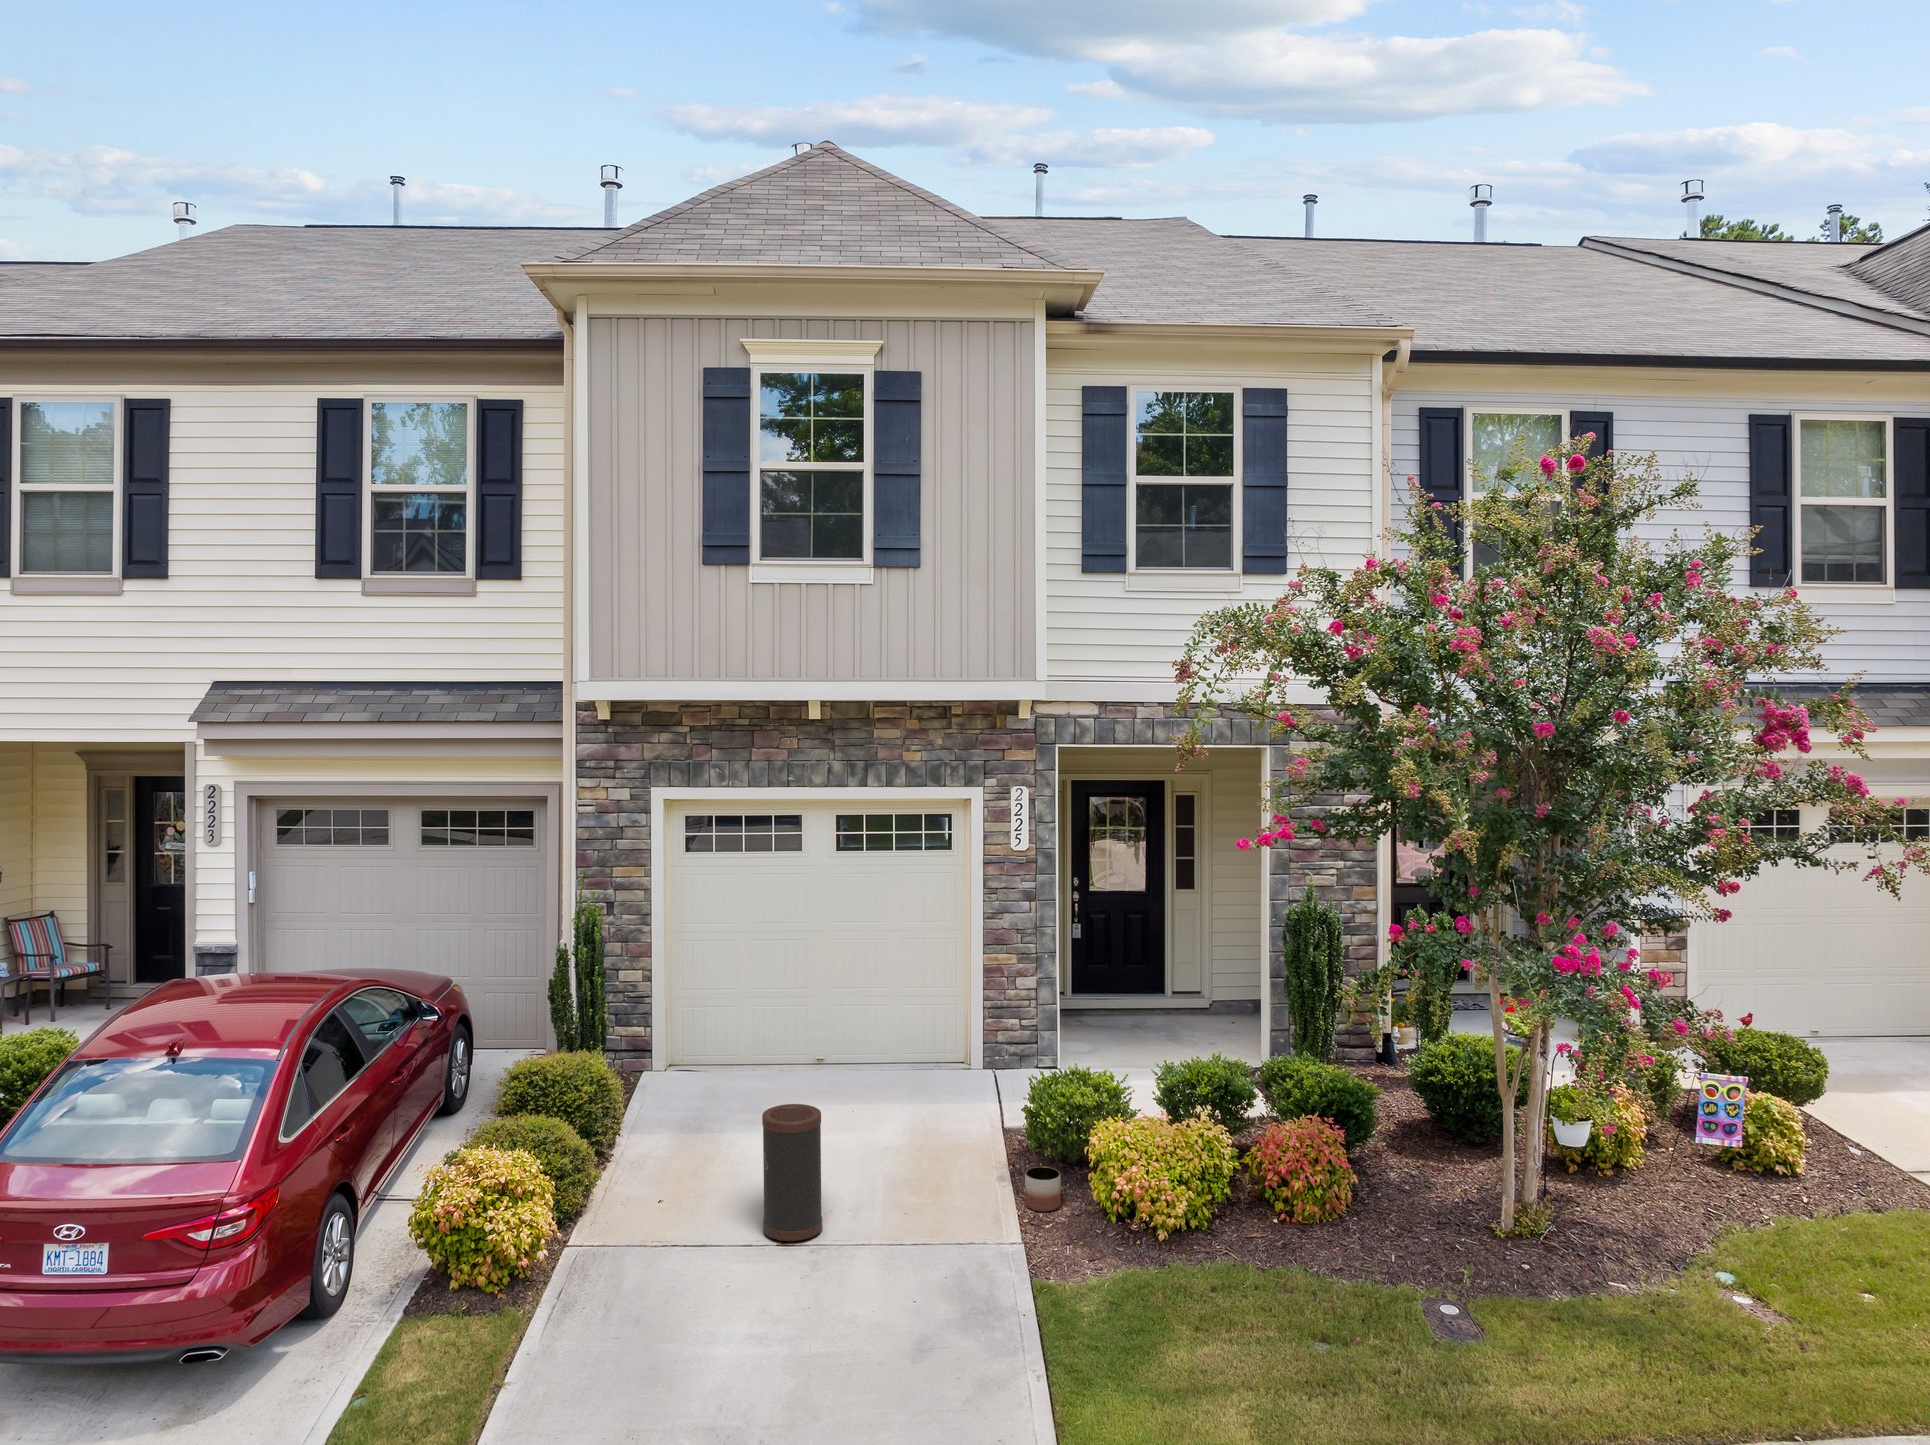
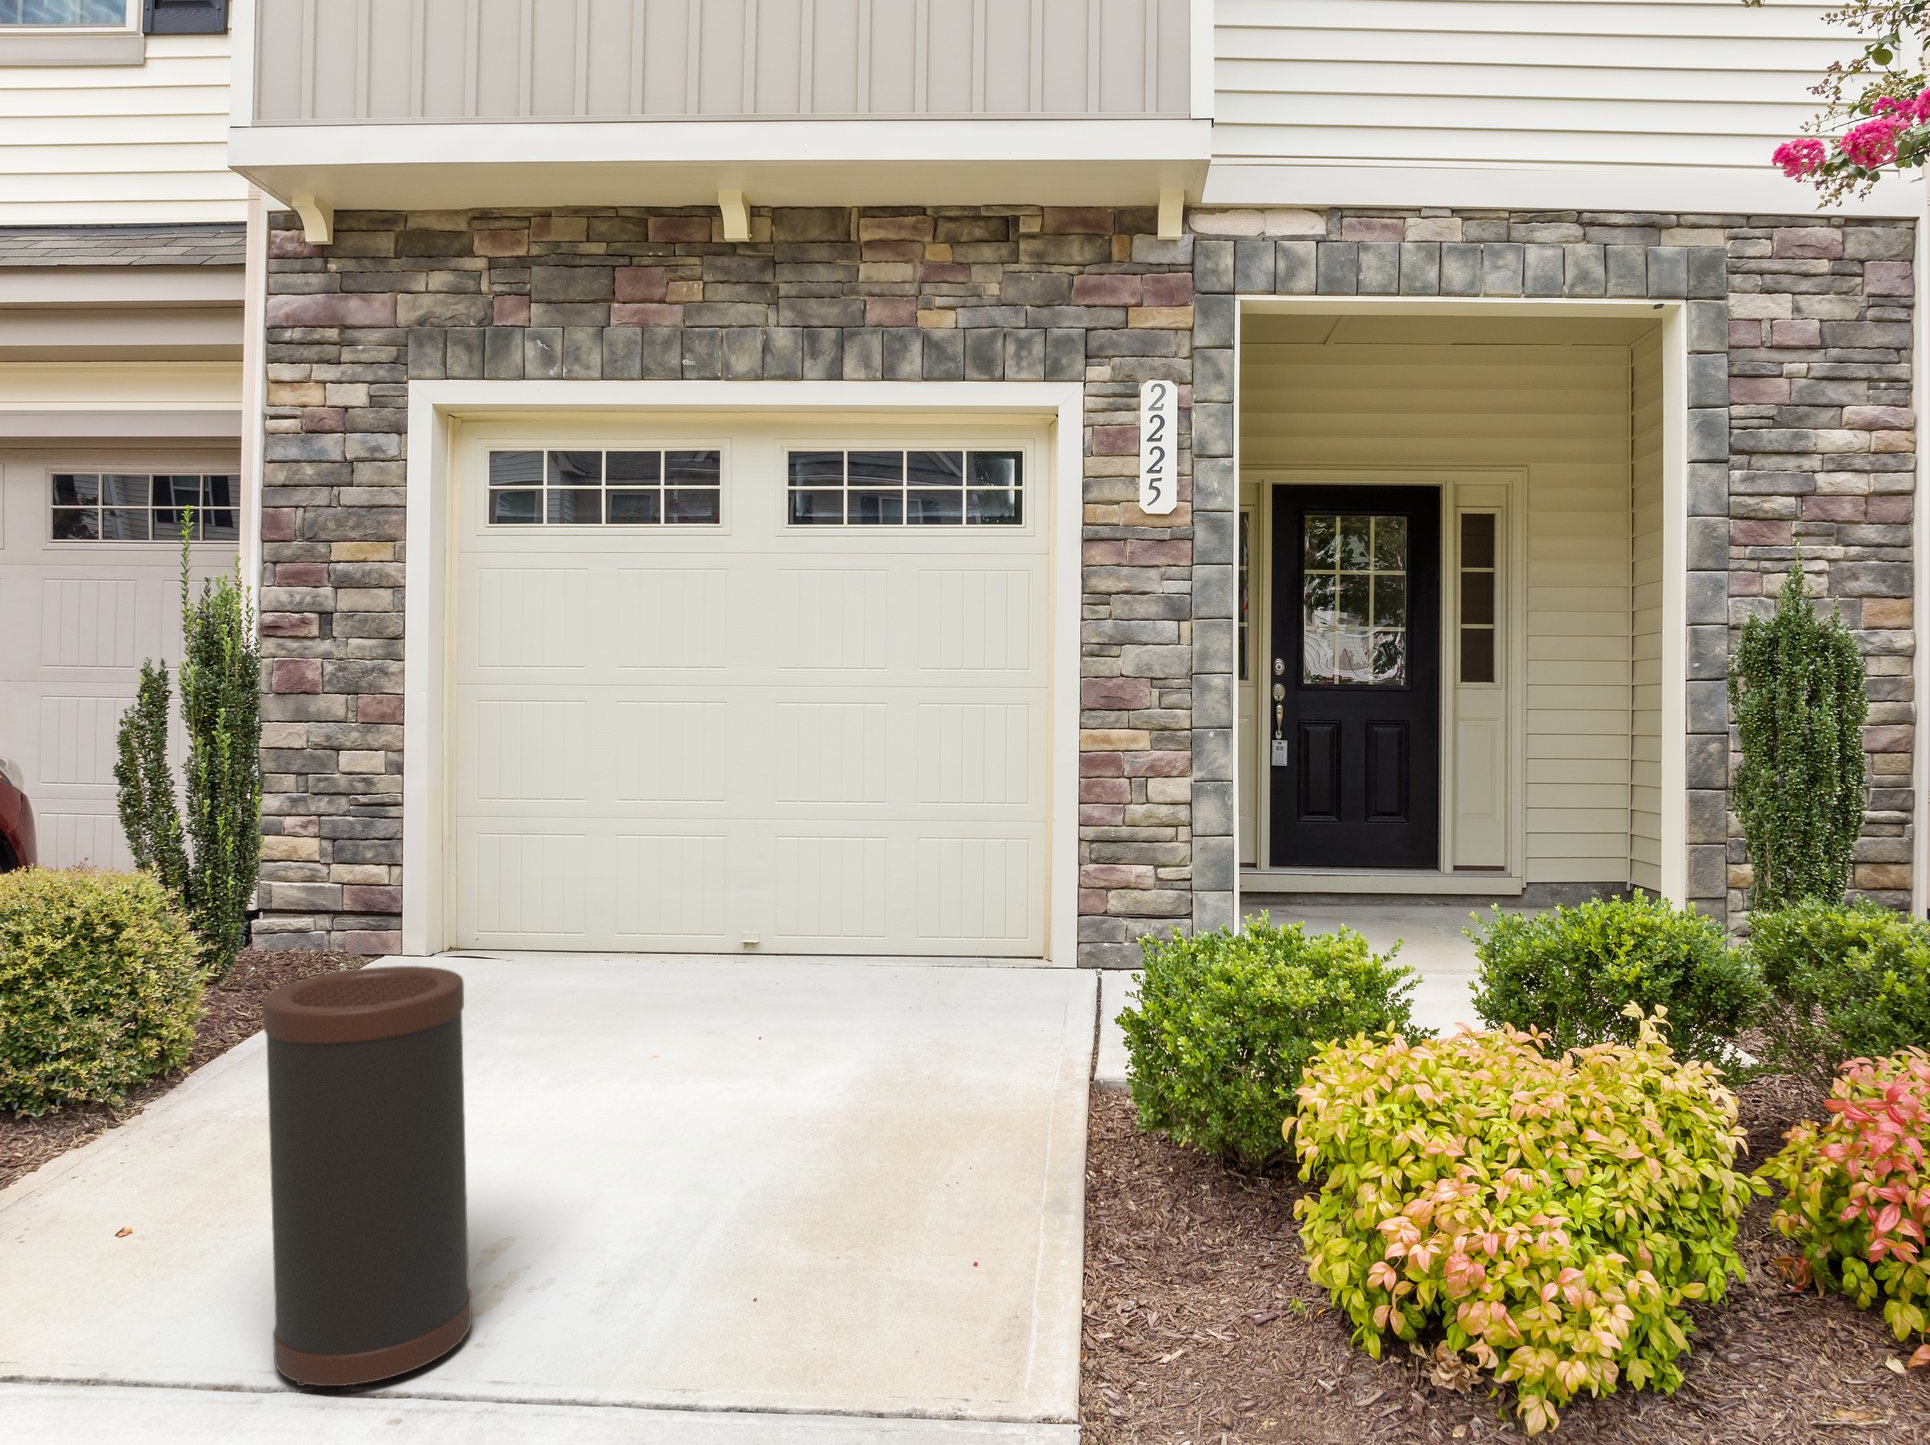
planter: present [1025,1167,1061,1212] -> none [1104,1169,1210,1304]

